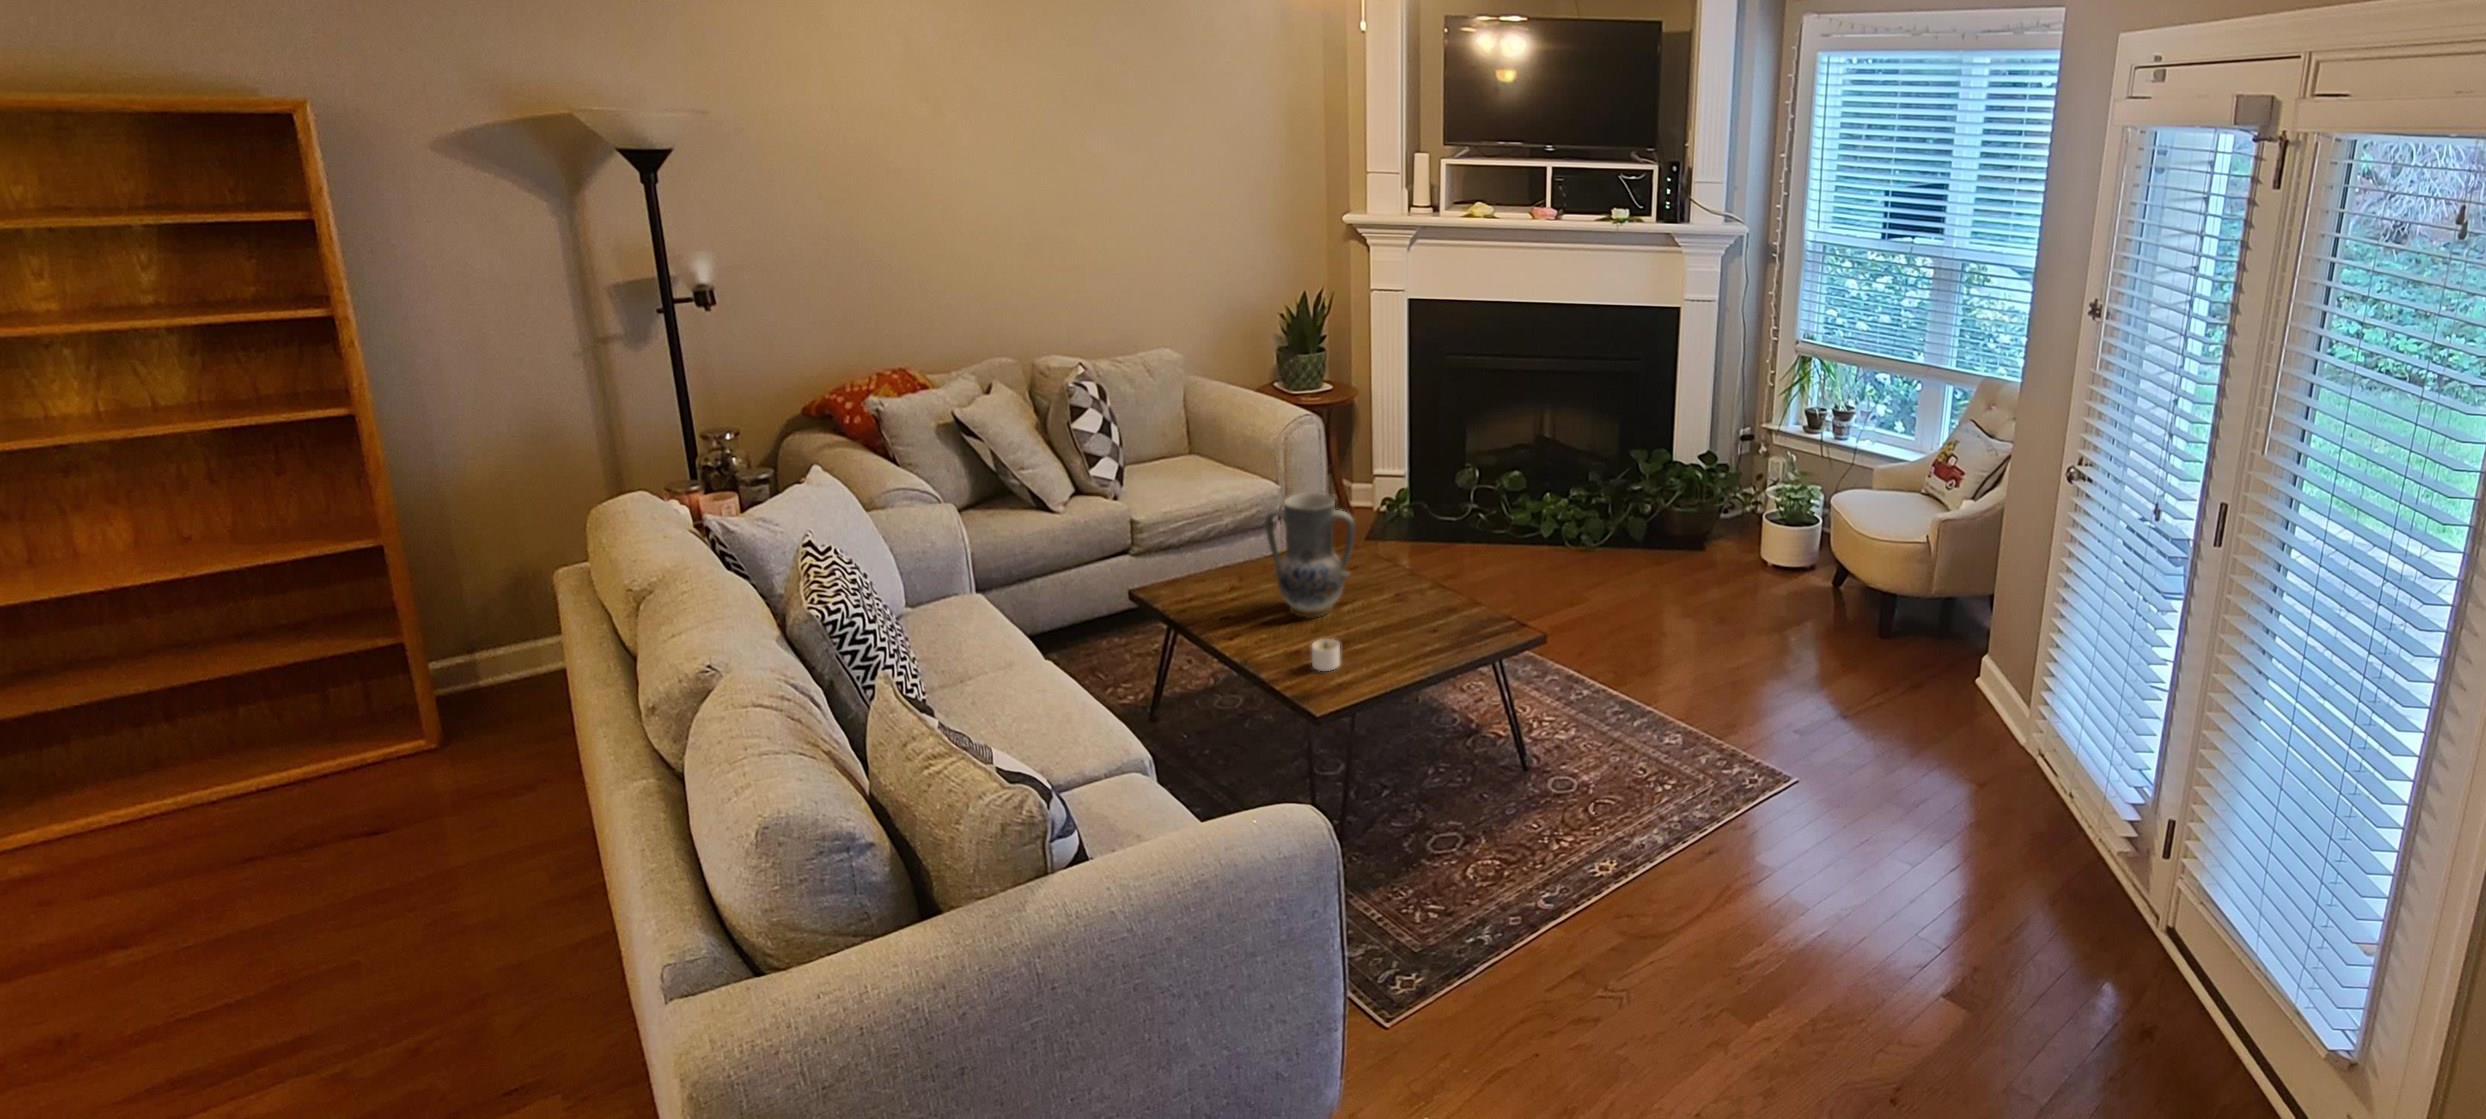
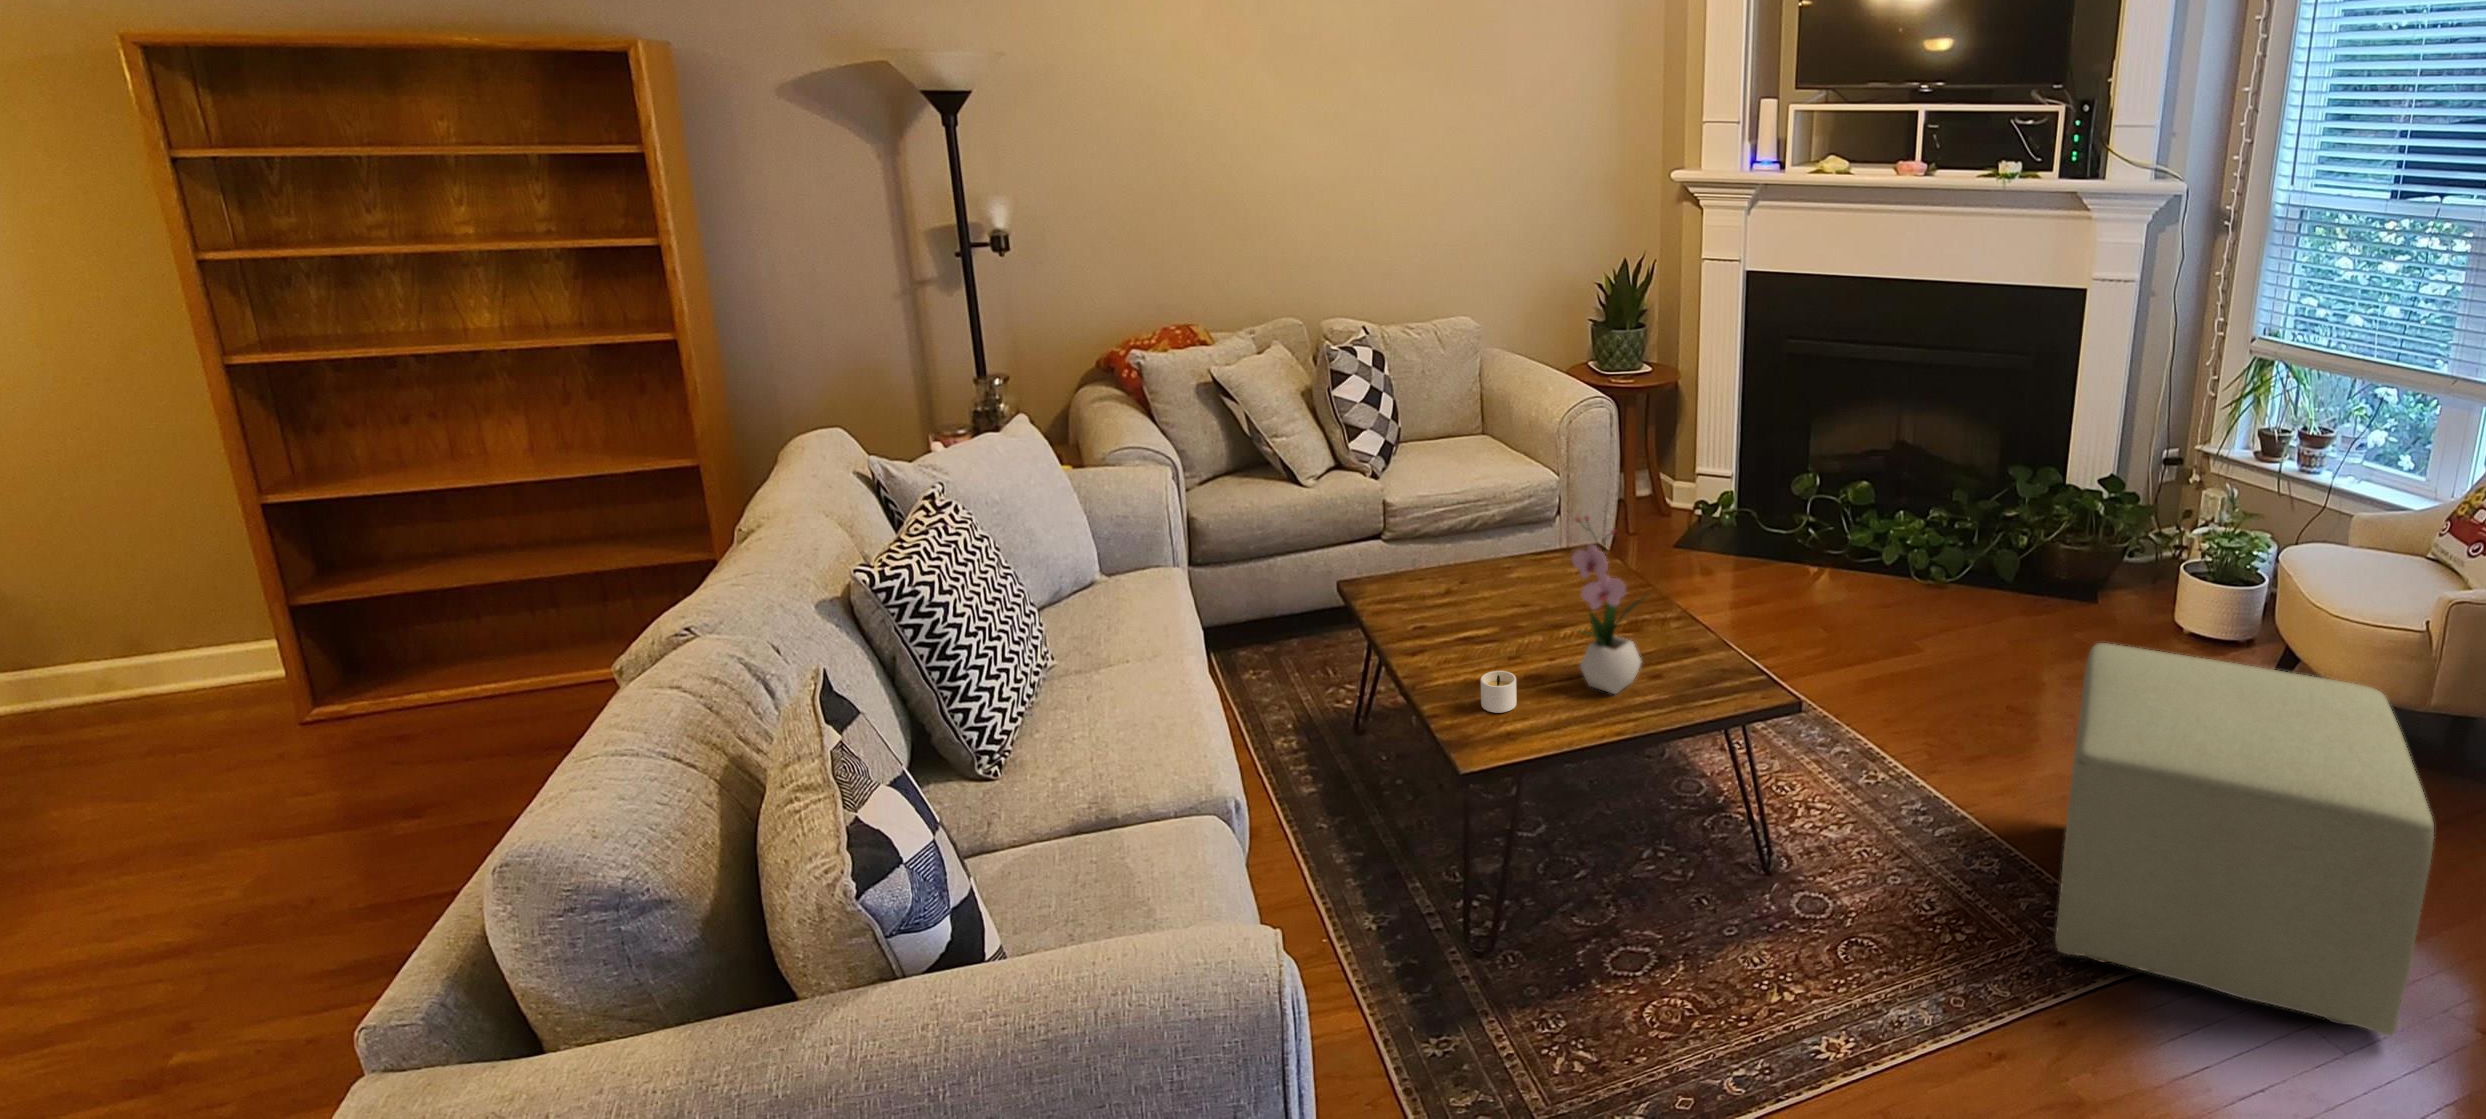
vase: present [1265,493,1355,617] -> none [1466,485,1569,639]
flower arrangement: none [1378,510,1433,647] -> present [1572,516,1645,694]
ottoman: none [1720,571,1947,796] -> present [2055,643,2434,1035]

